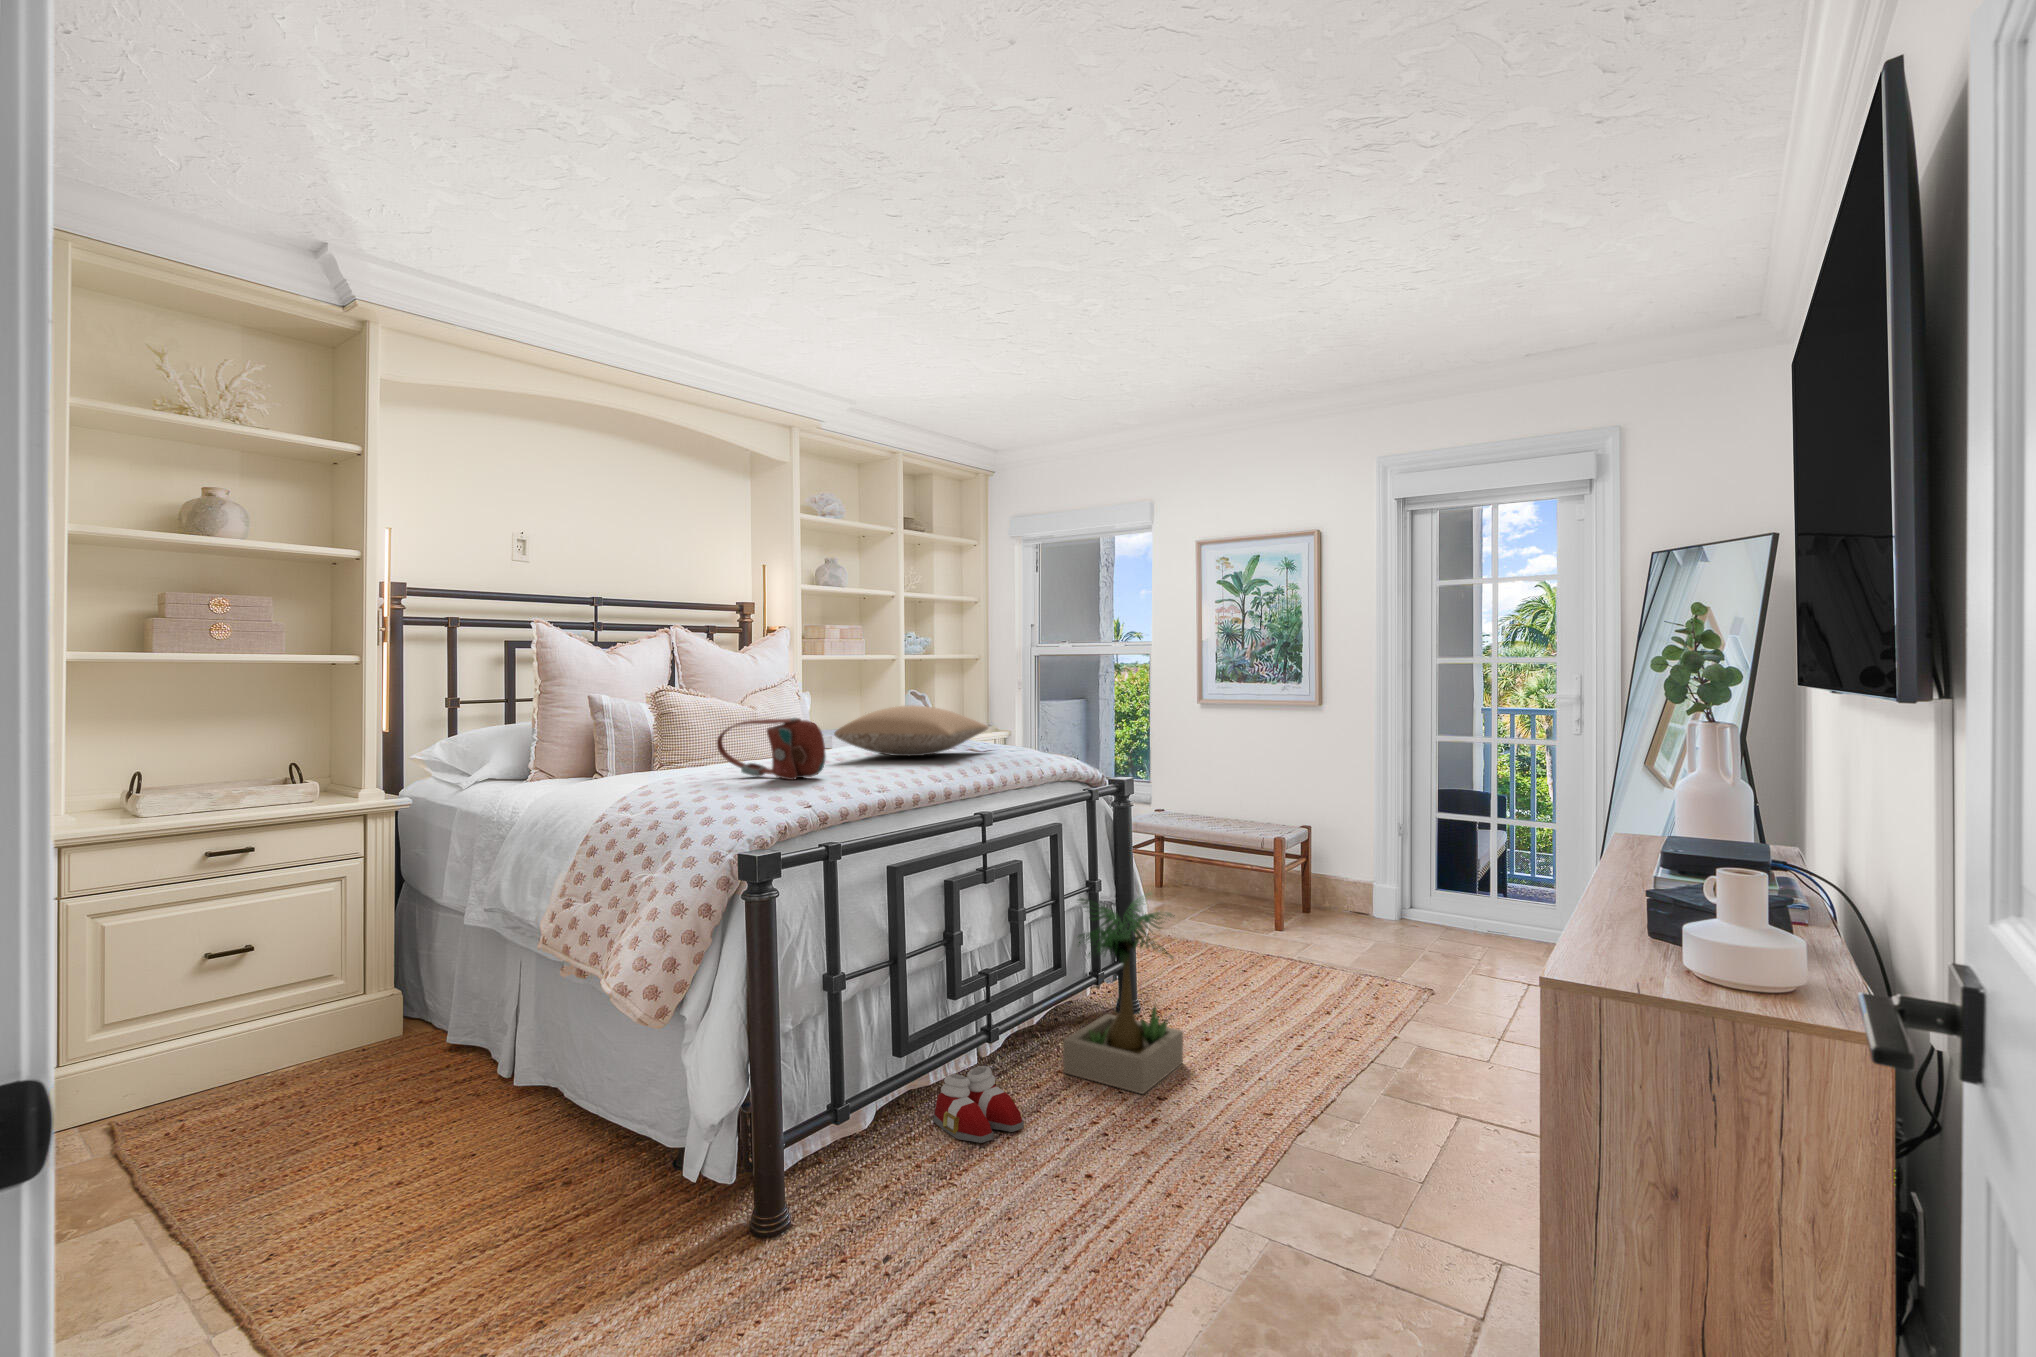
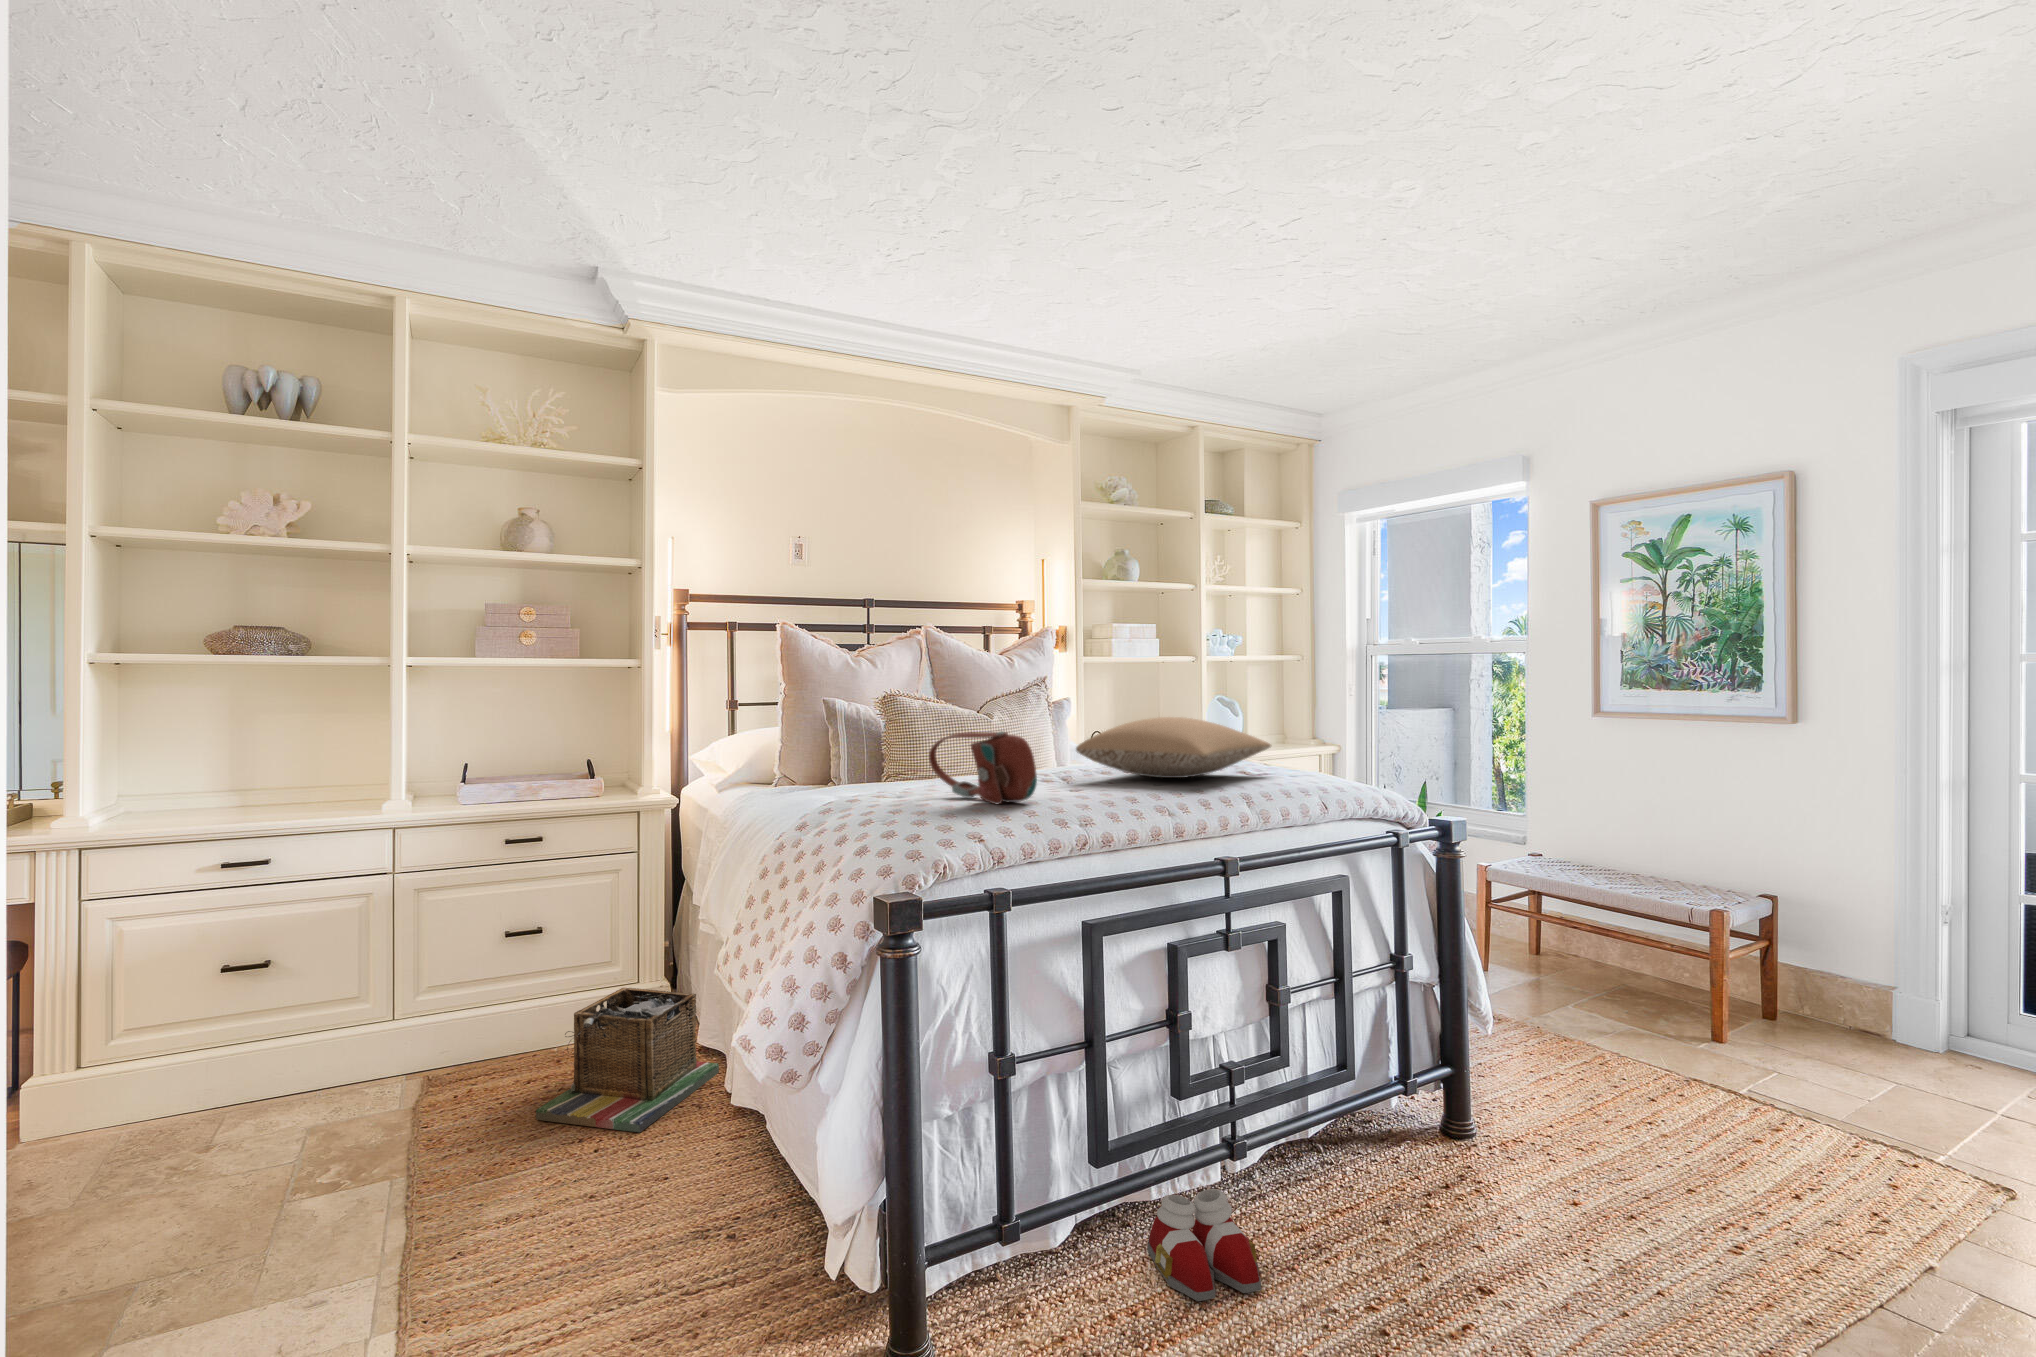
potted plant: present [1063,893,1183,1094] -> none [1340,975,1529,1273]
laundry basket: none [280,989,473,1134] -> present [536,988,719,1132]

